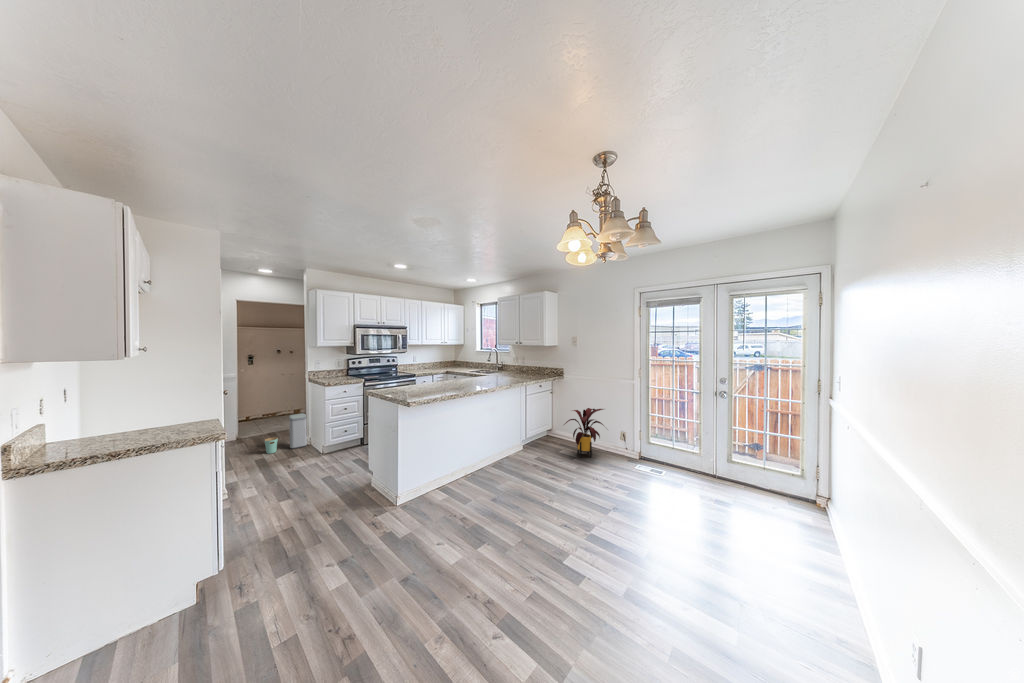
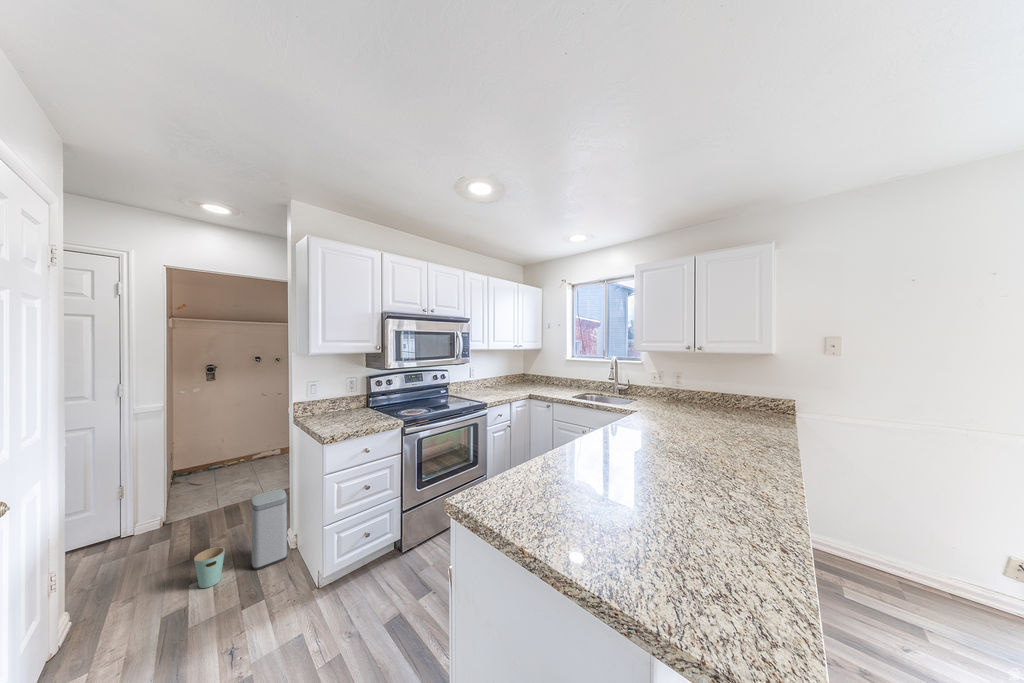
house plant: present [565,408,604,458] -> none [844,487,984,611]

